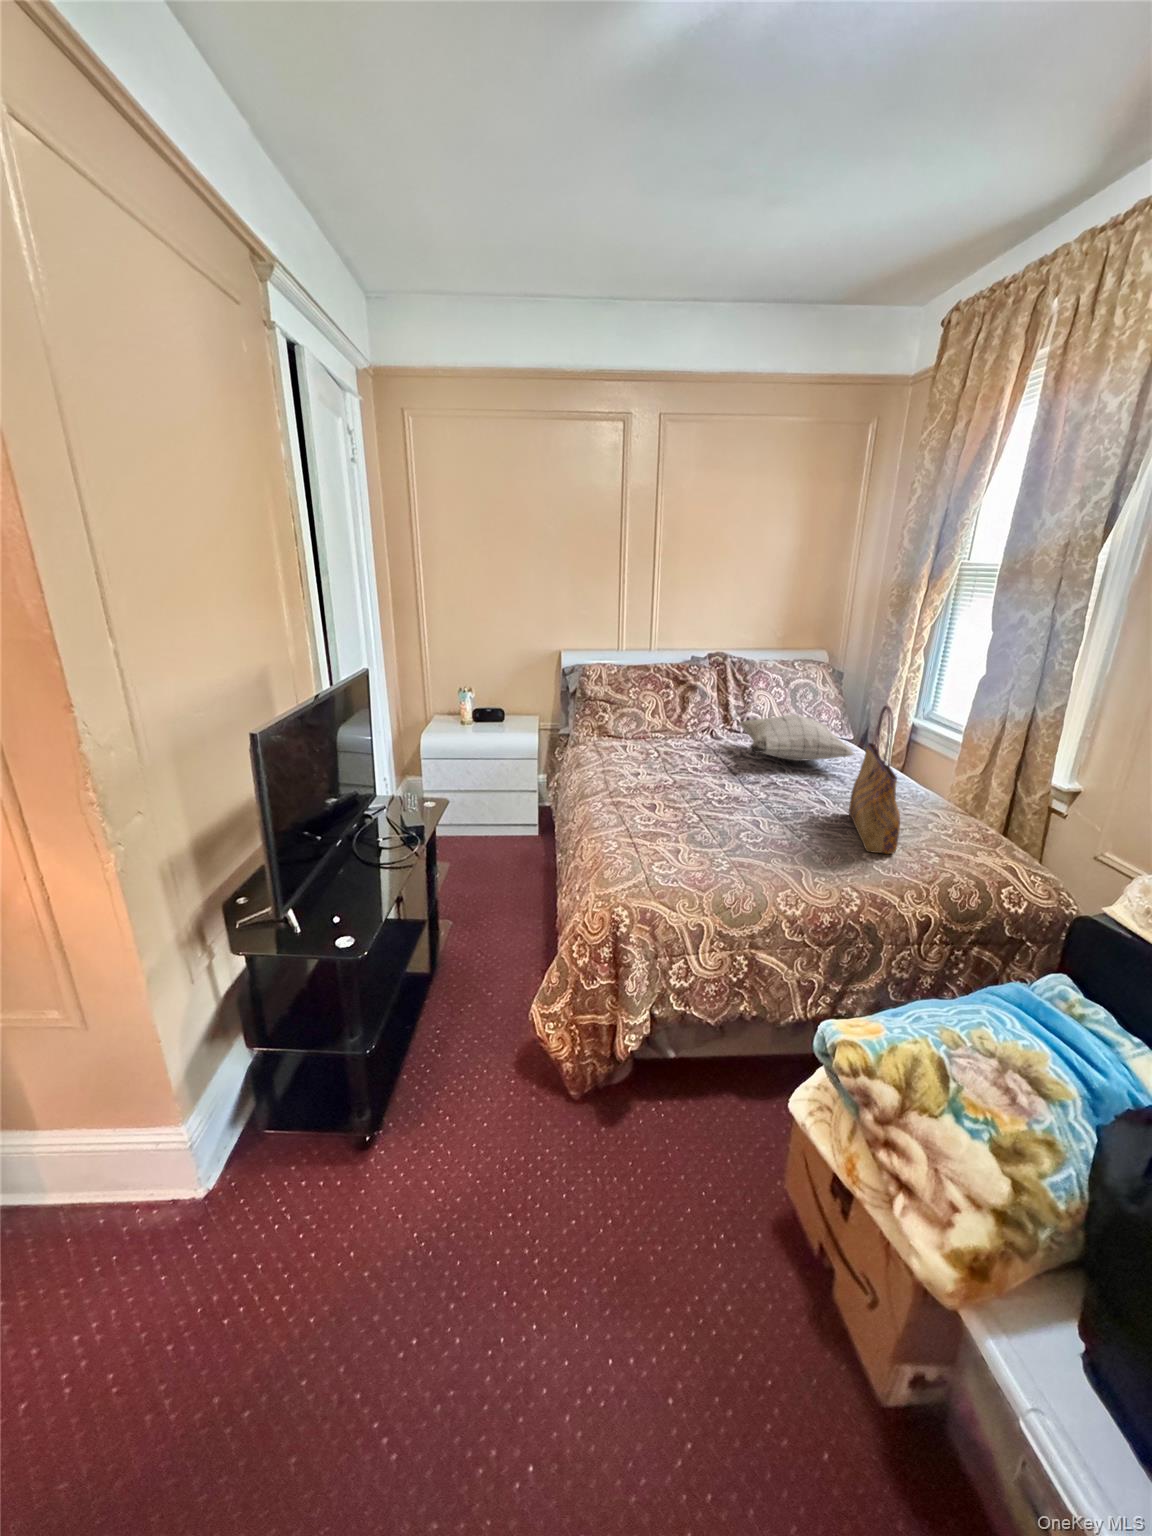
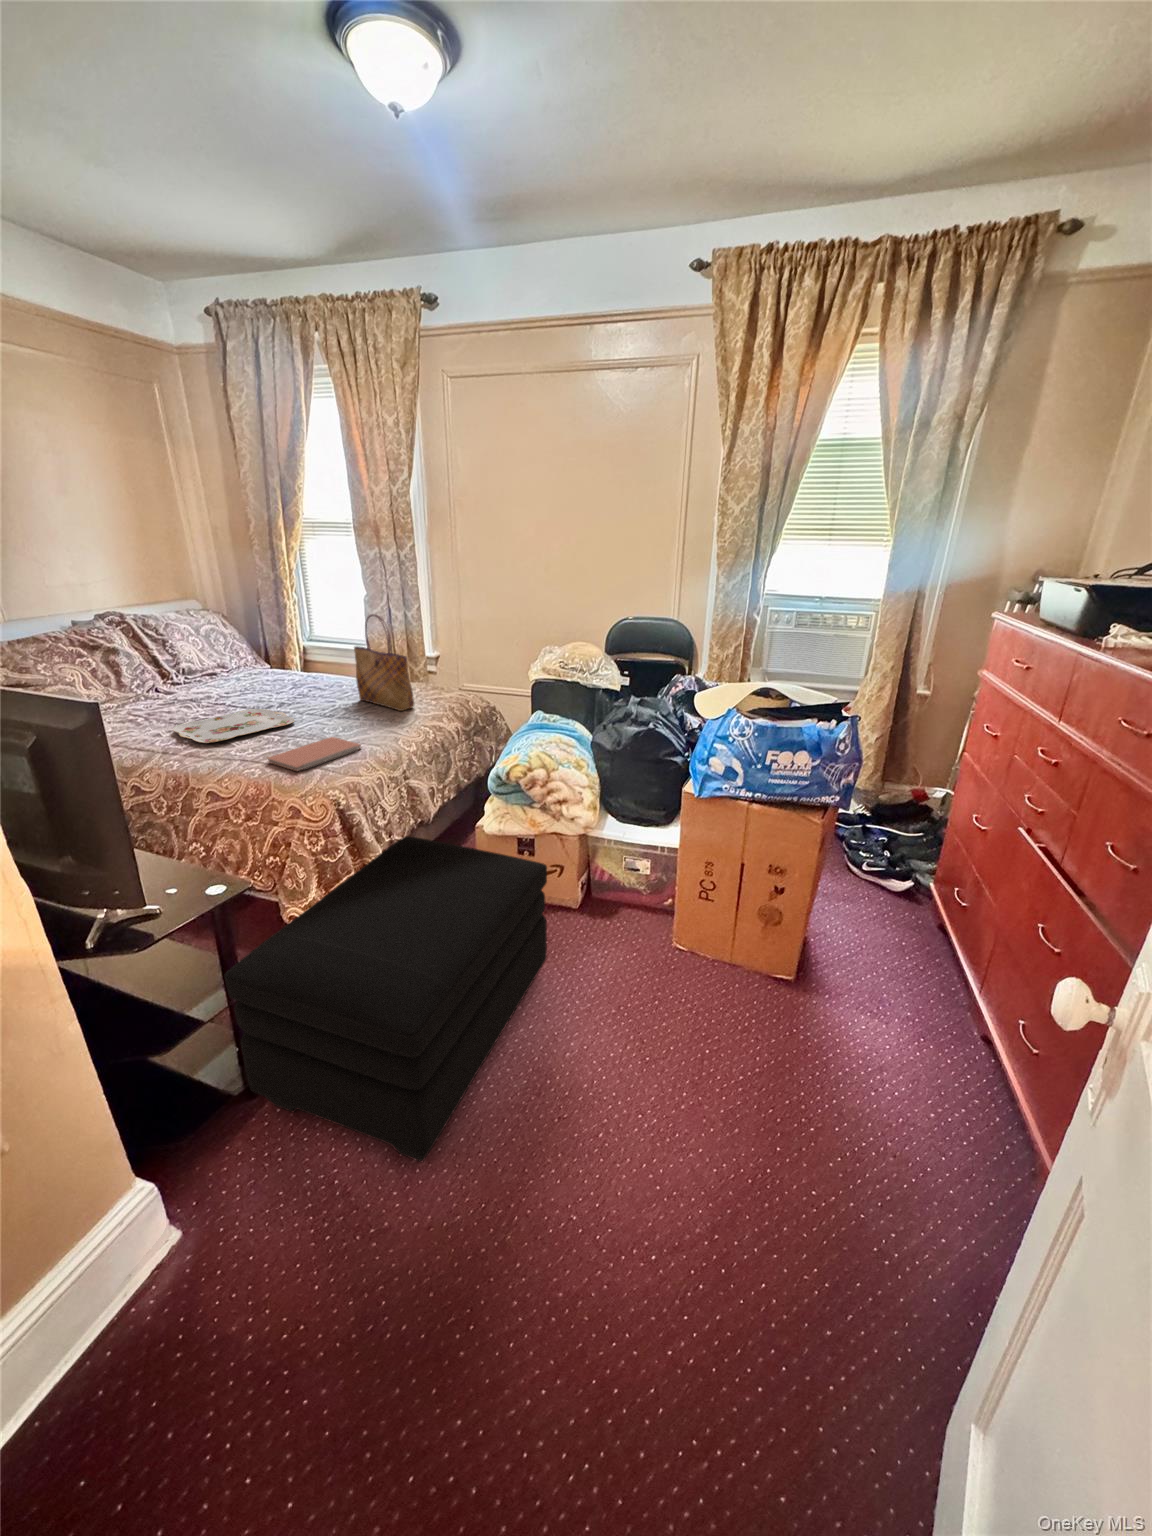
pillow: present [739,715,853,761] -> none [198,649,320,687]
serving tray: none [629,770,743,809] -> present [173,709,295,743]
notebook: none [626,836,729,876] -> present [268,737,361,771]
ottoman: none [181,1019,680,1423] -> present [224,836,547,1162]

